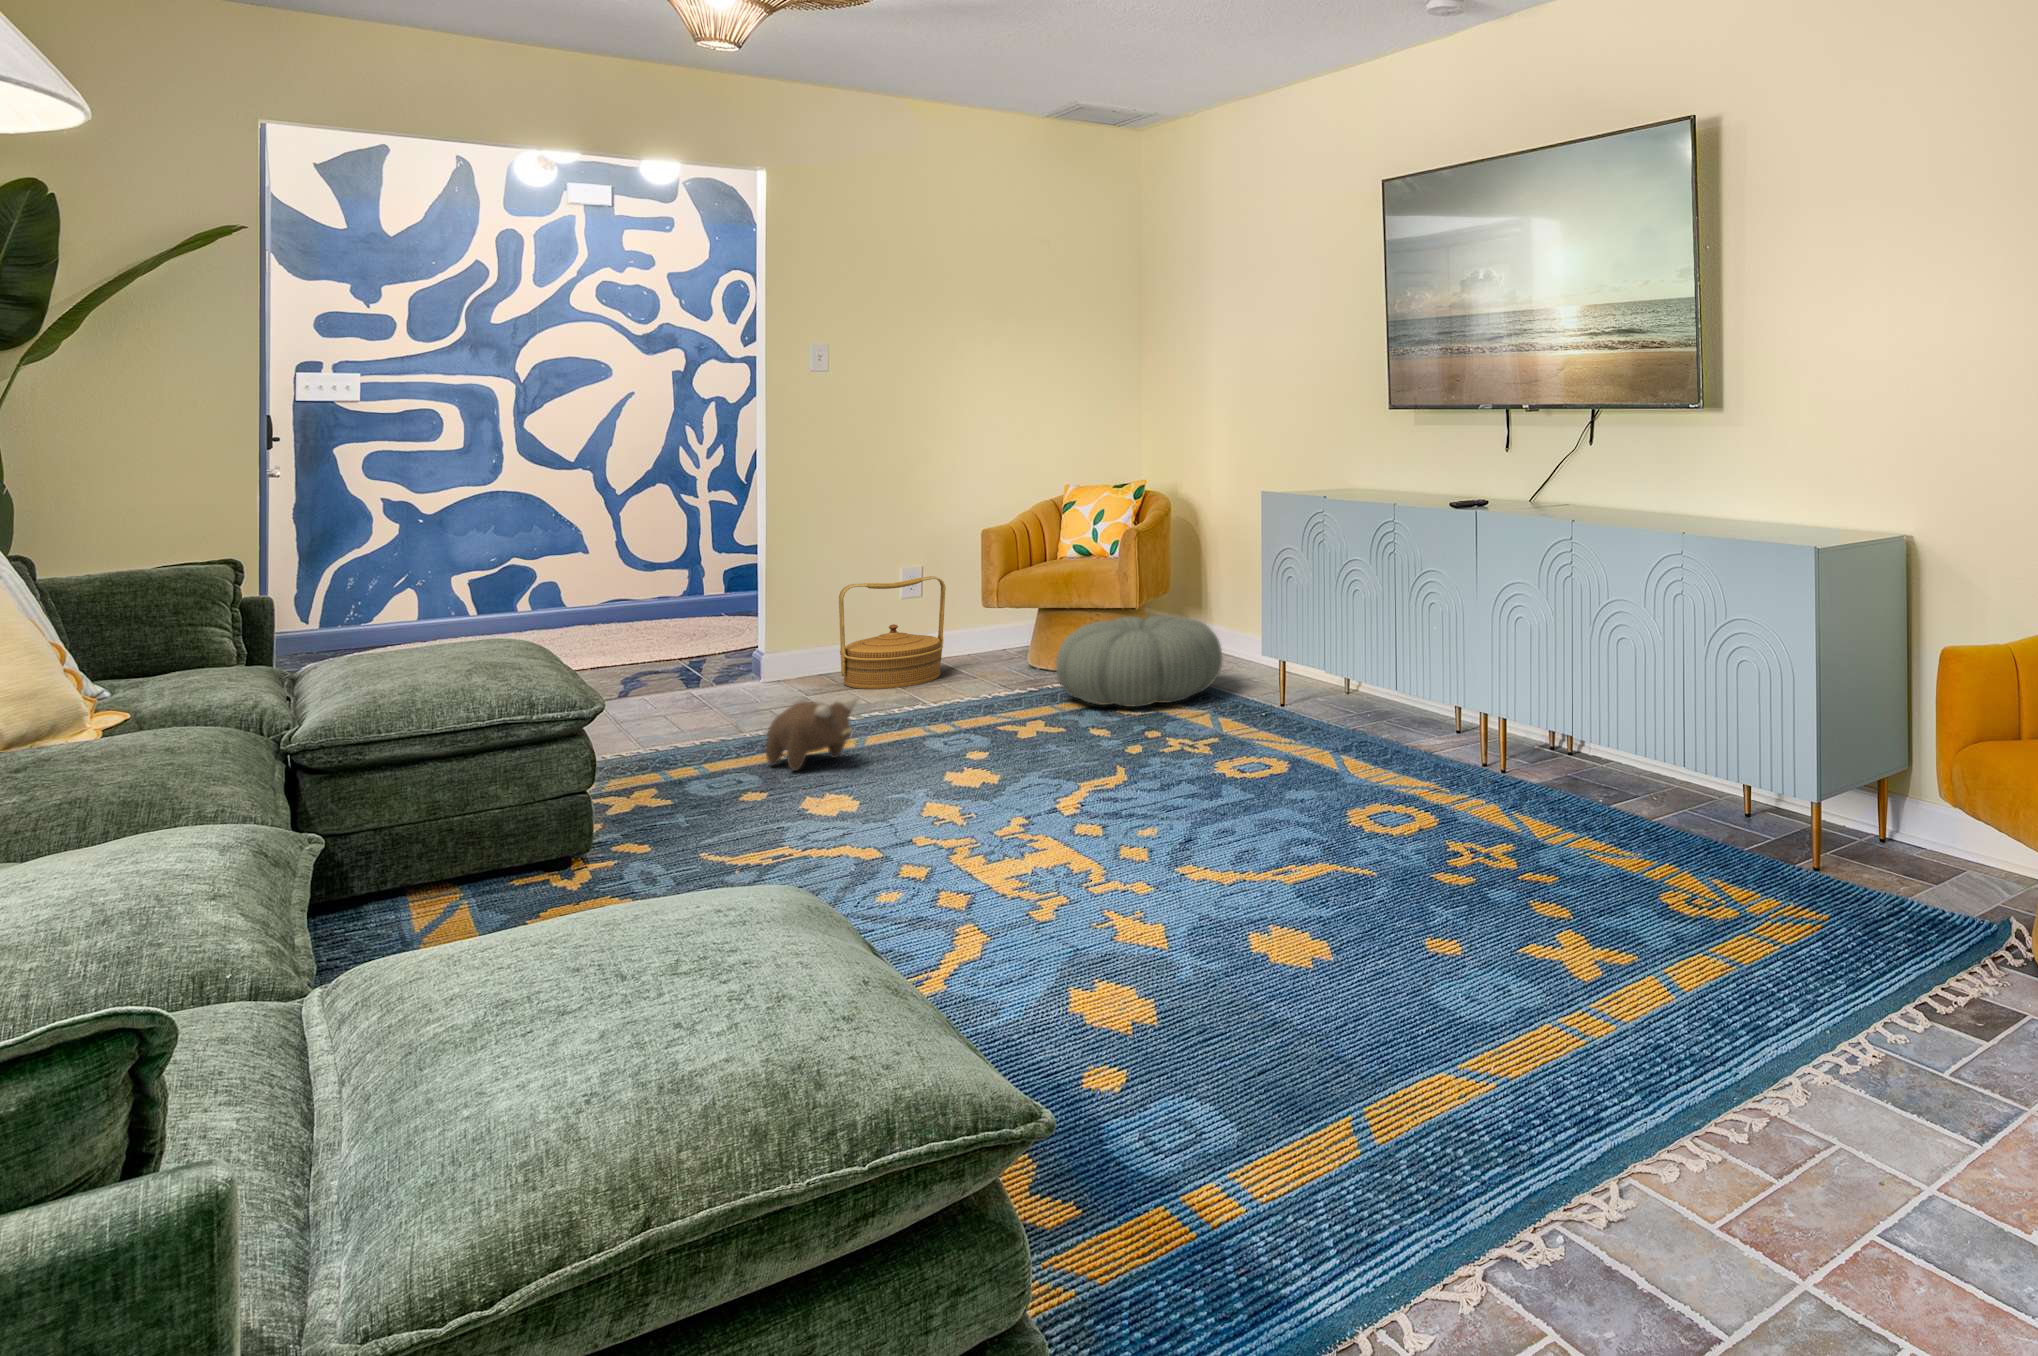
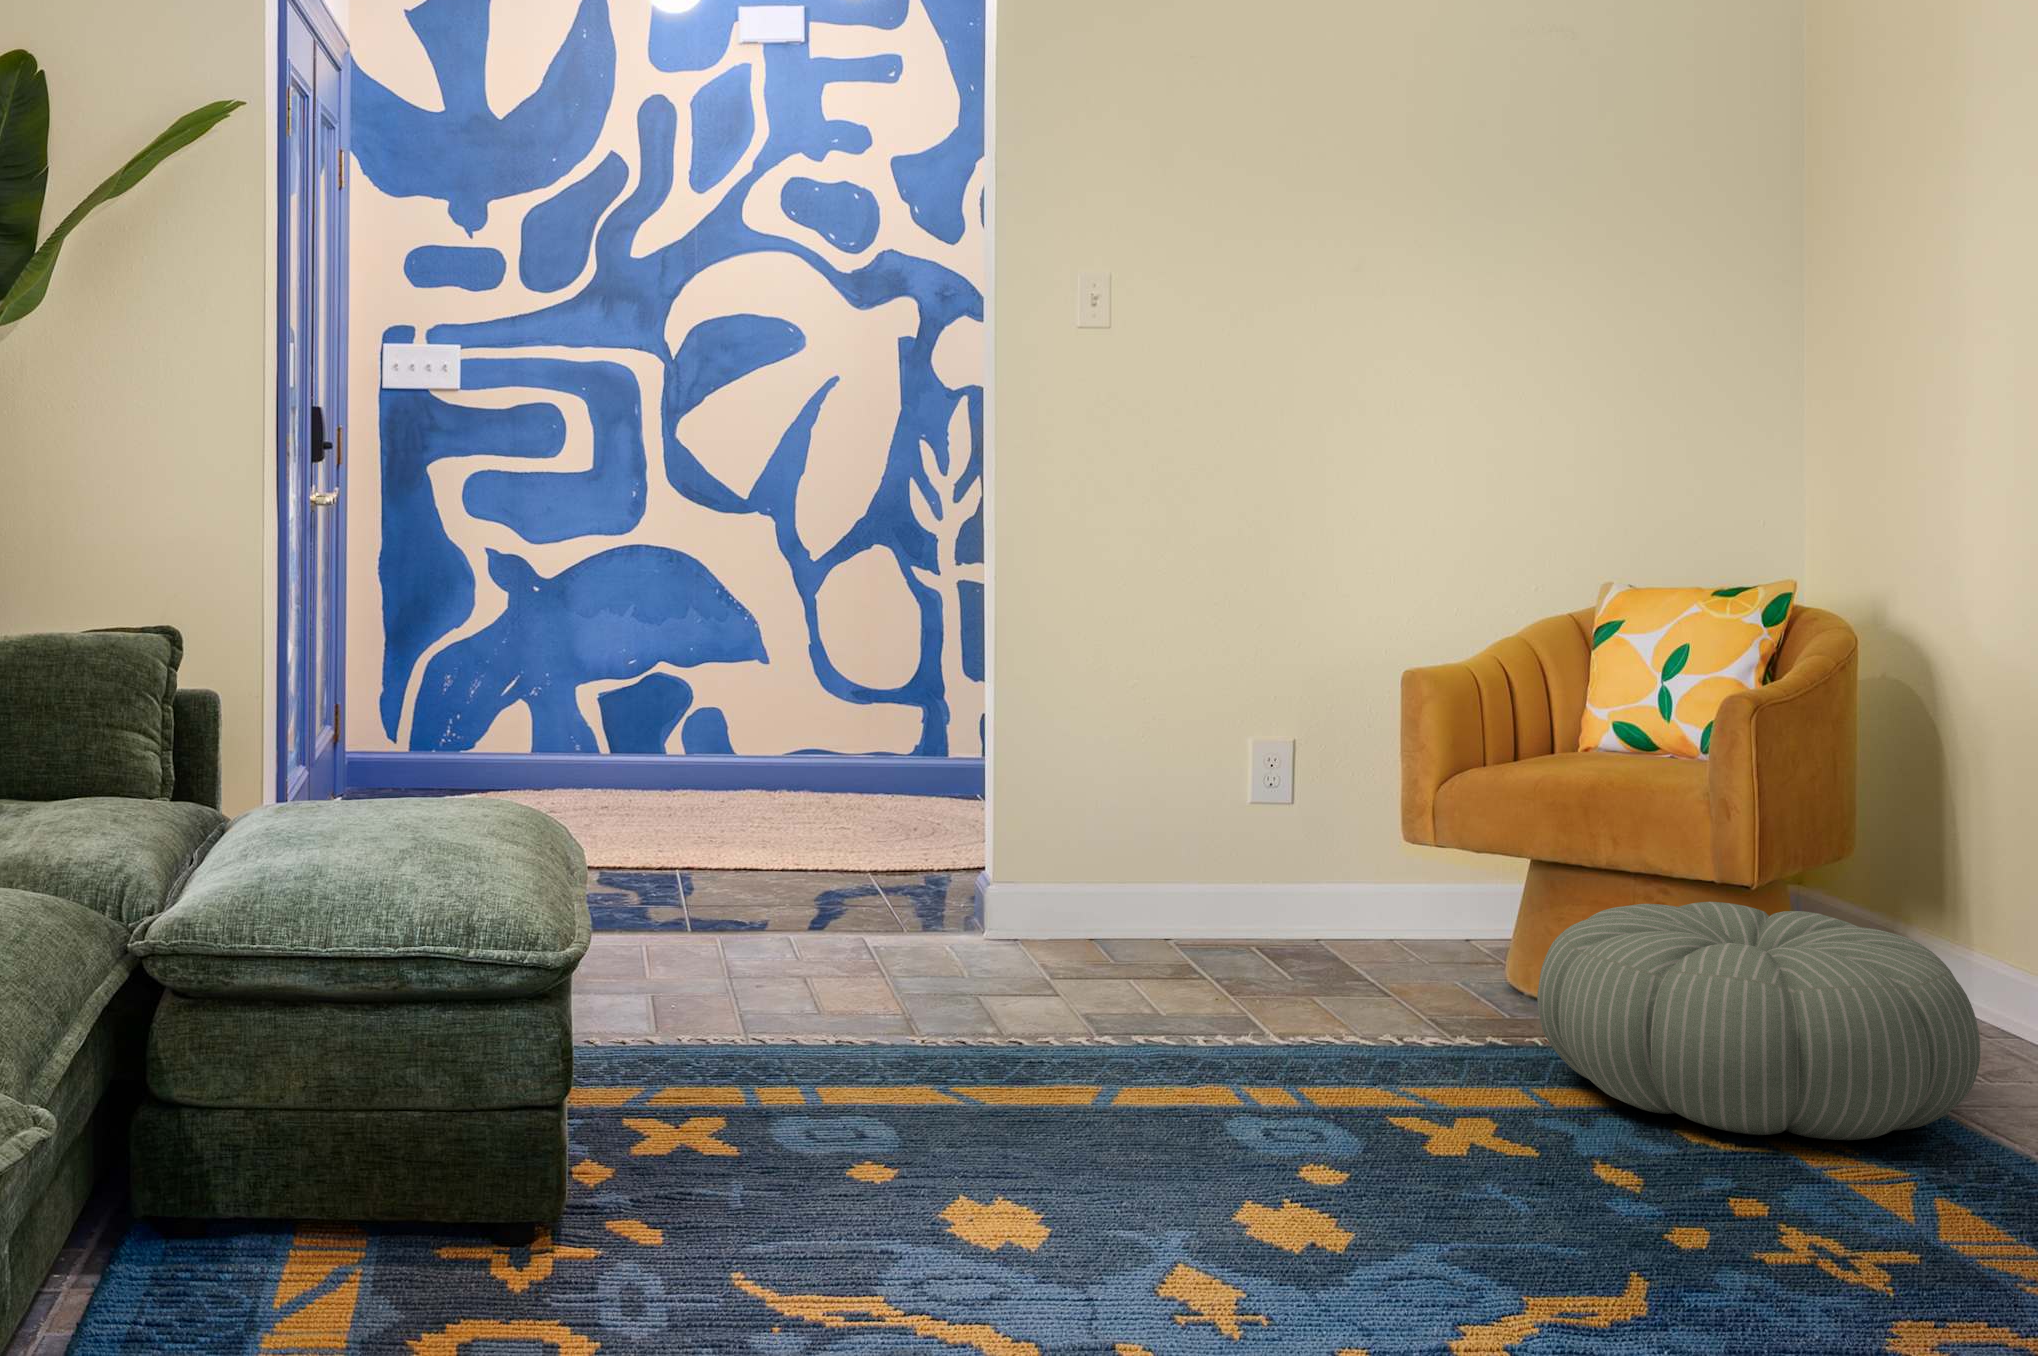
woven basket: present [839,576,946,689] -> none [1109,752,1320,978]
plush toy: present [766,699,858,771] -> none [919,985,1082,1127]

